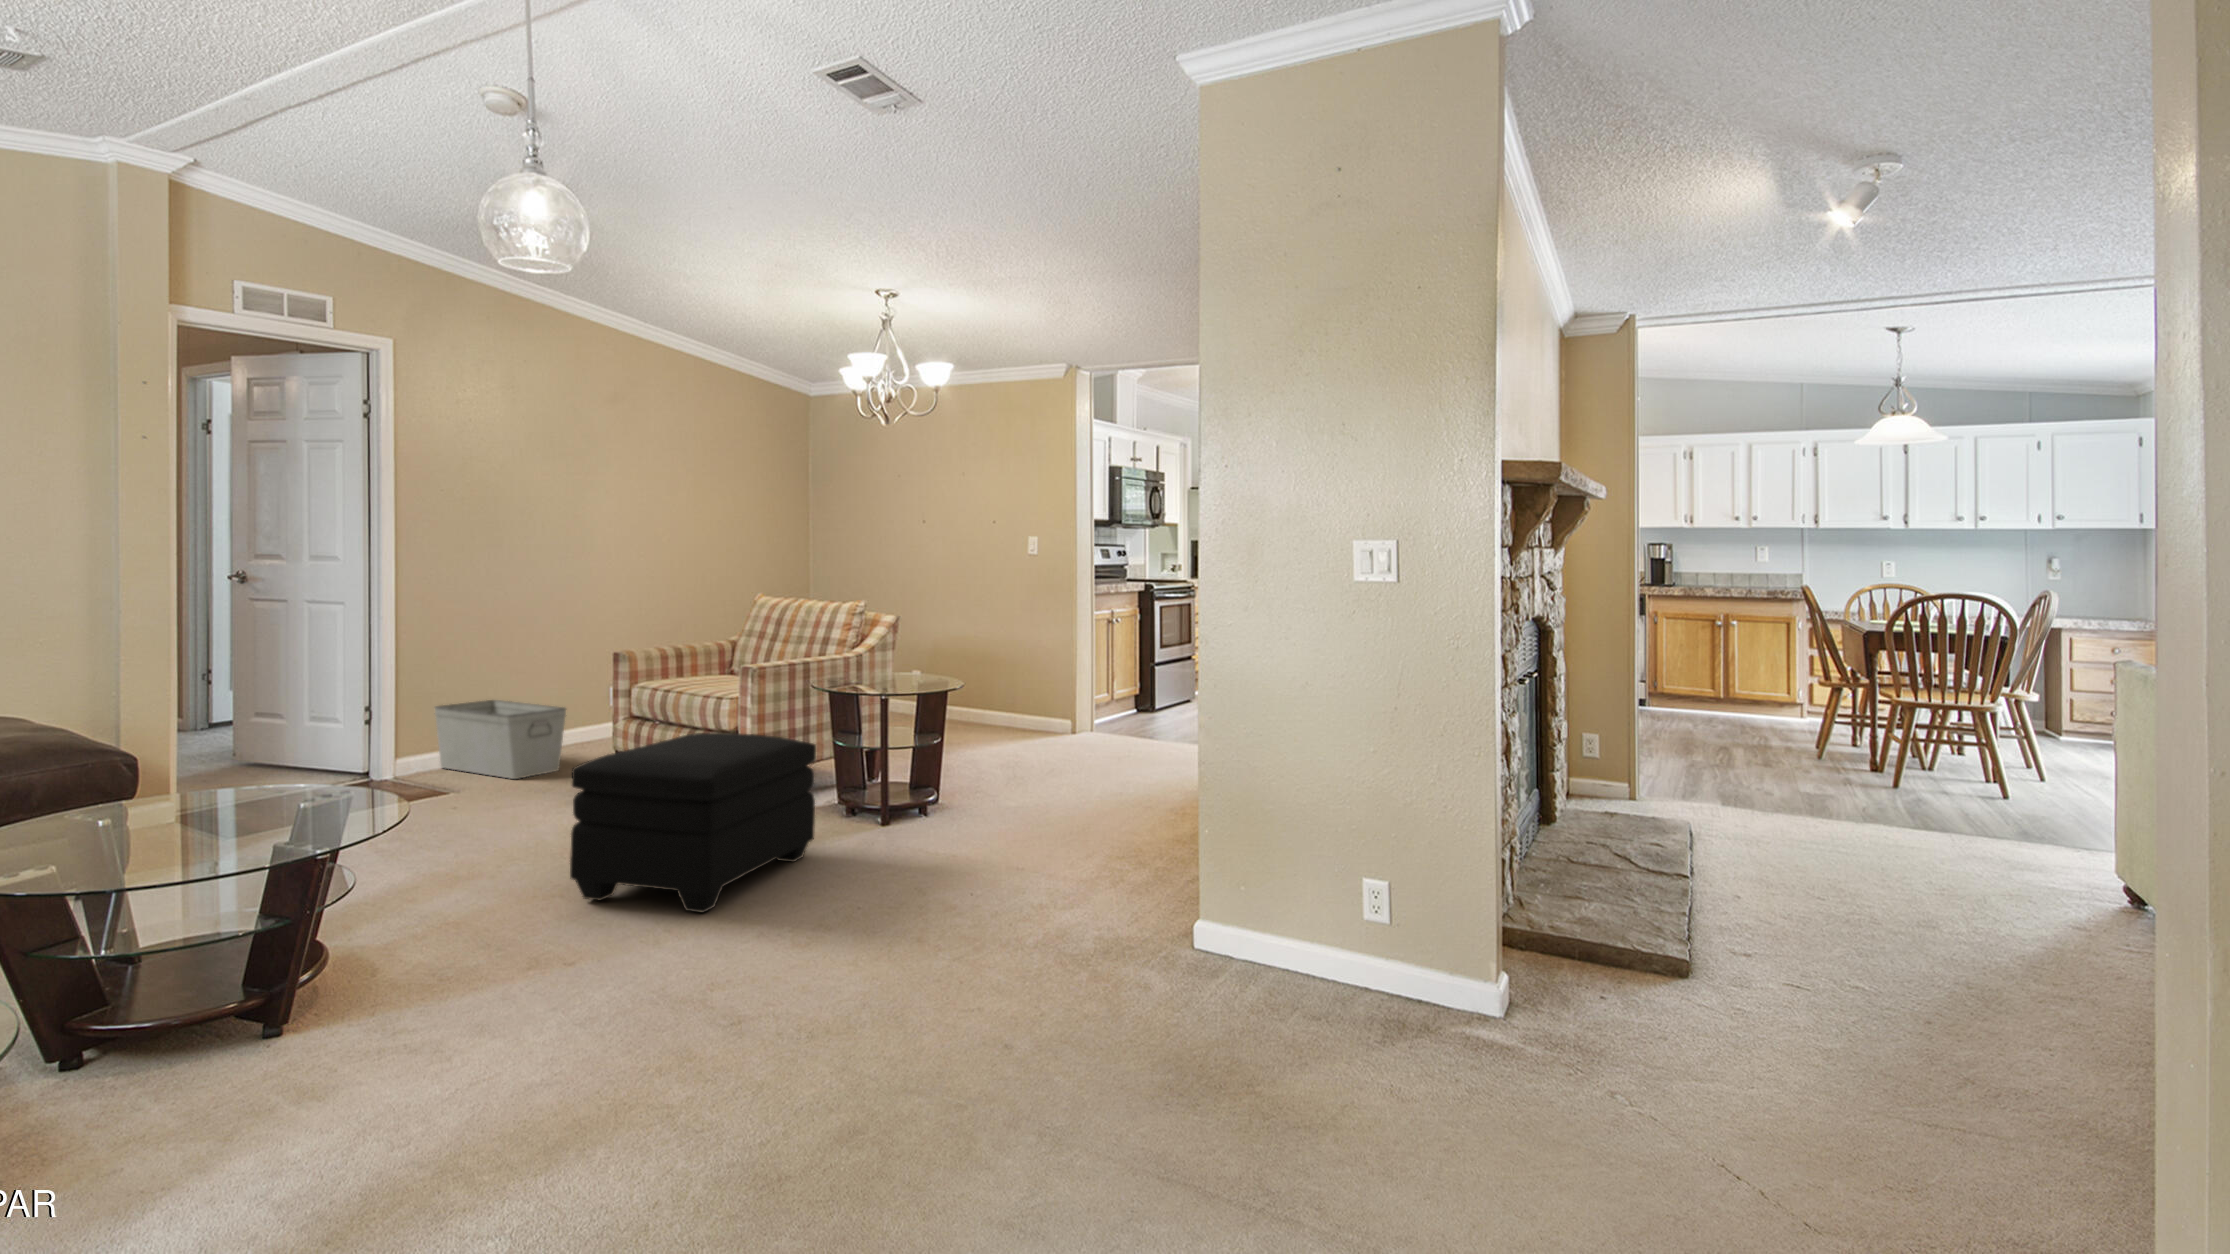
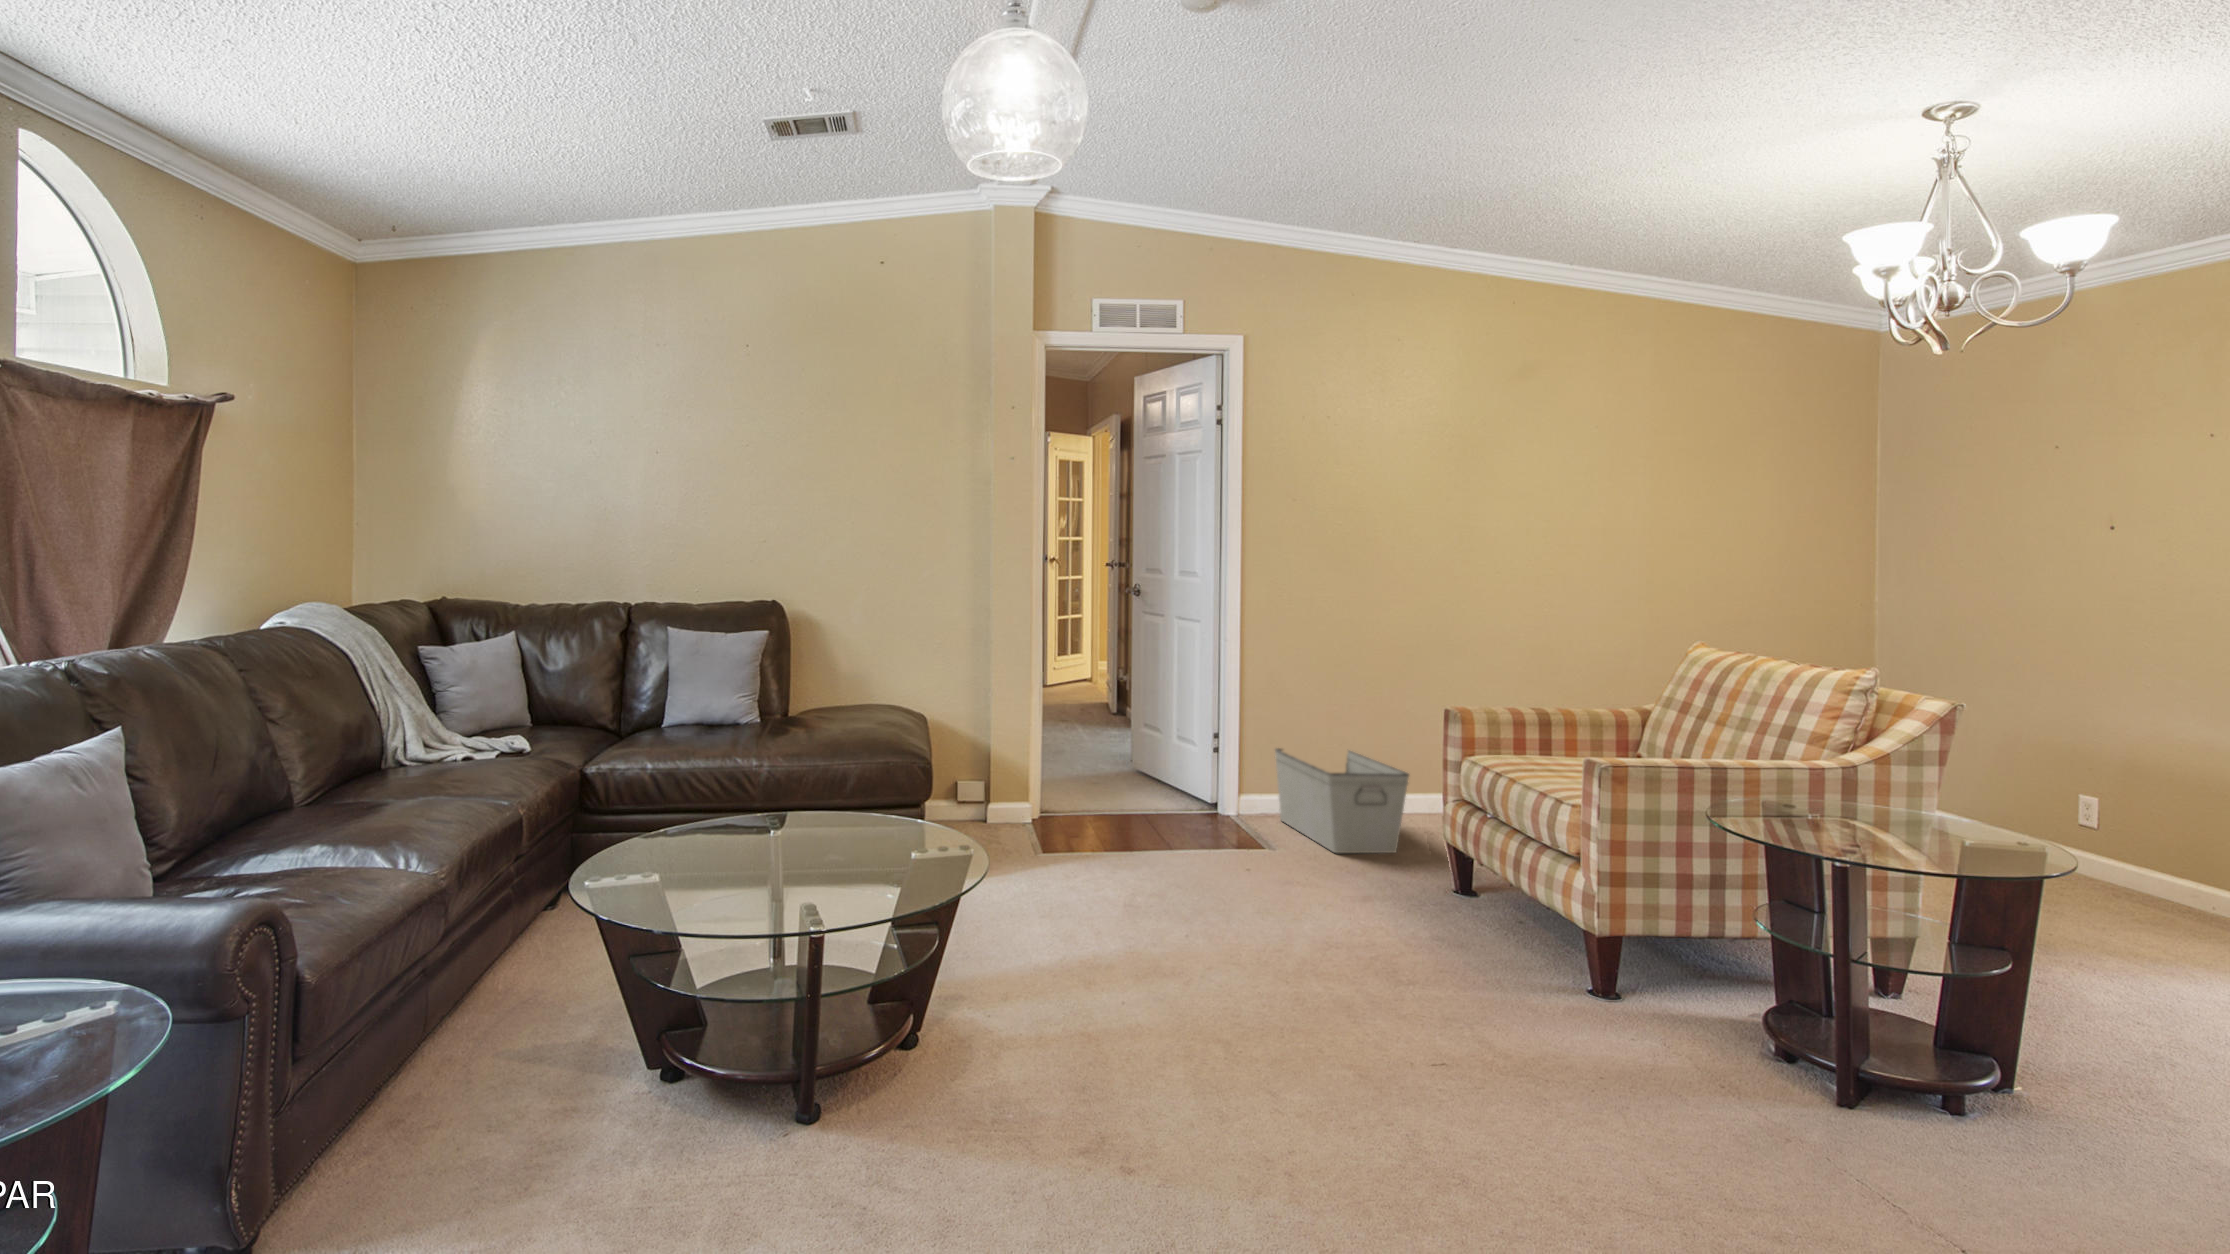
ottoman: present [570,733,816,913] -> none [1196,858,1646,1189]

